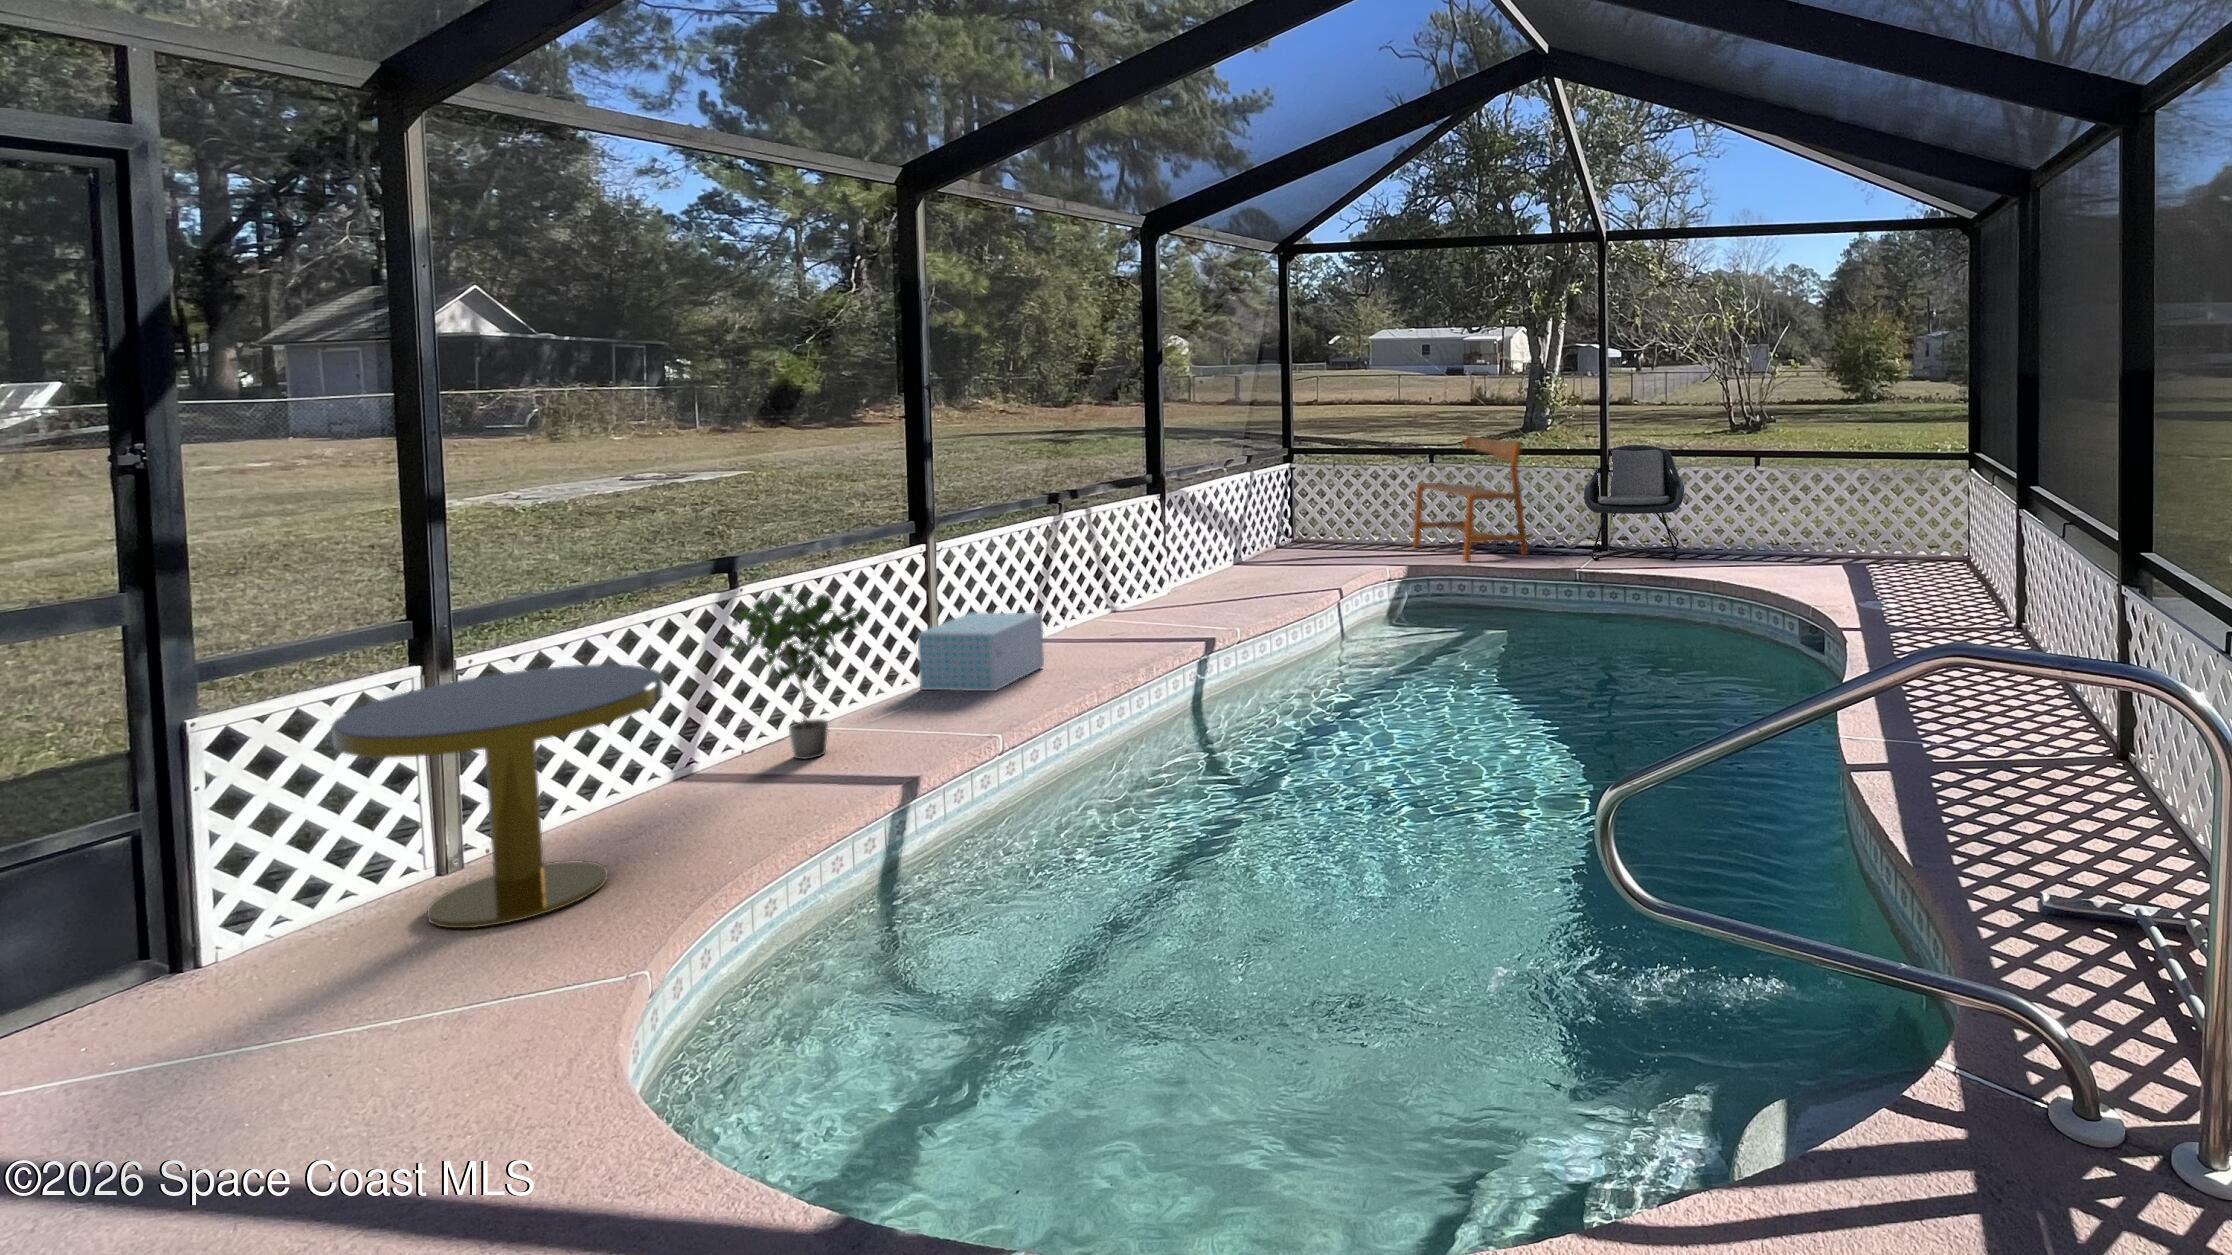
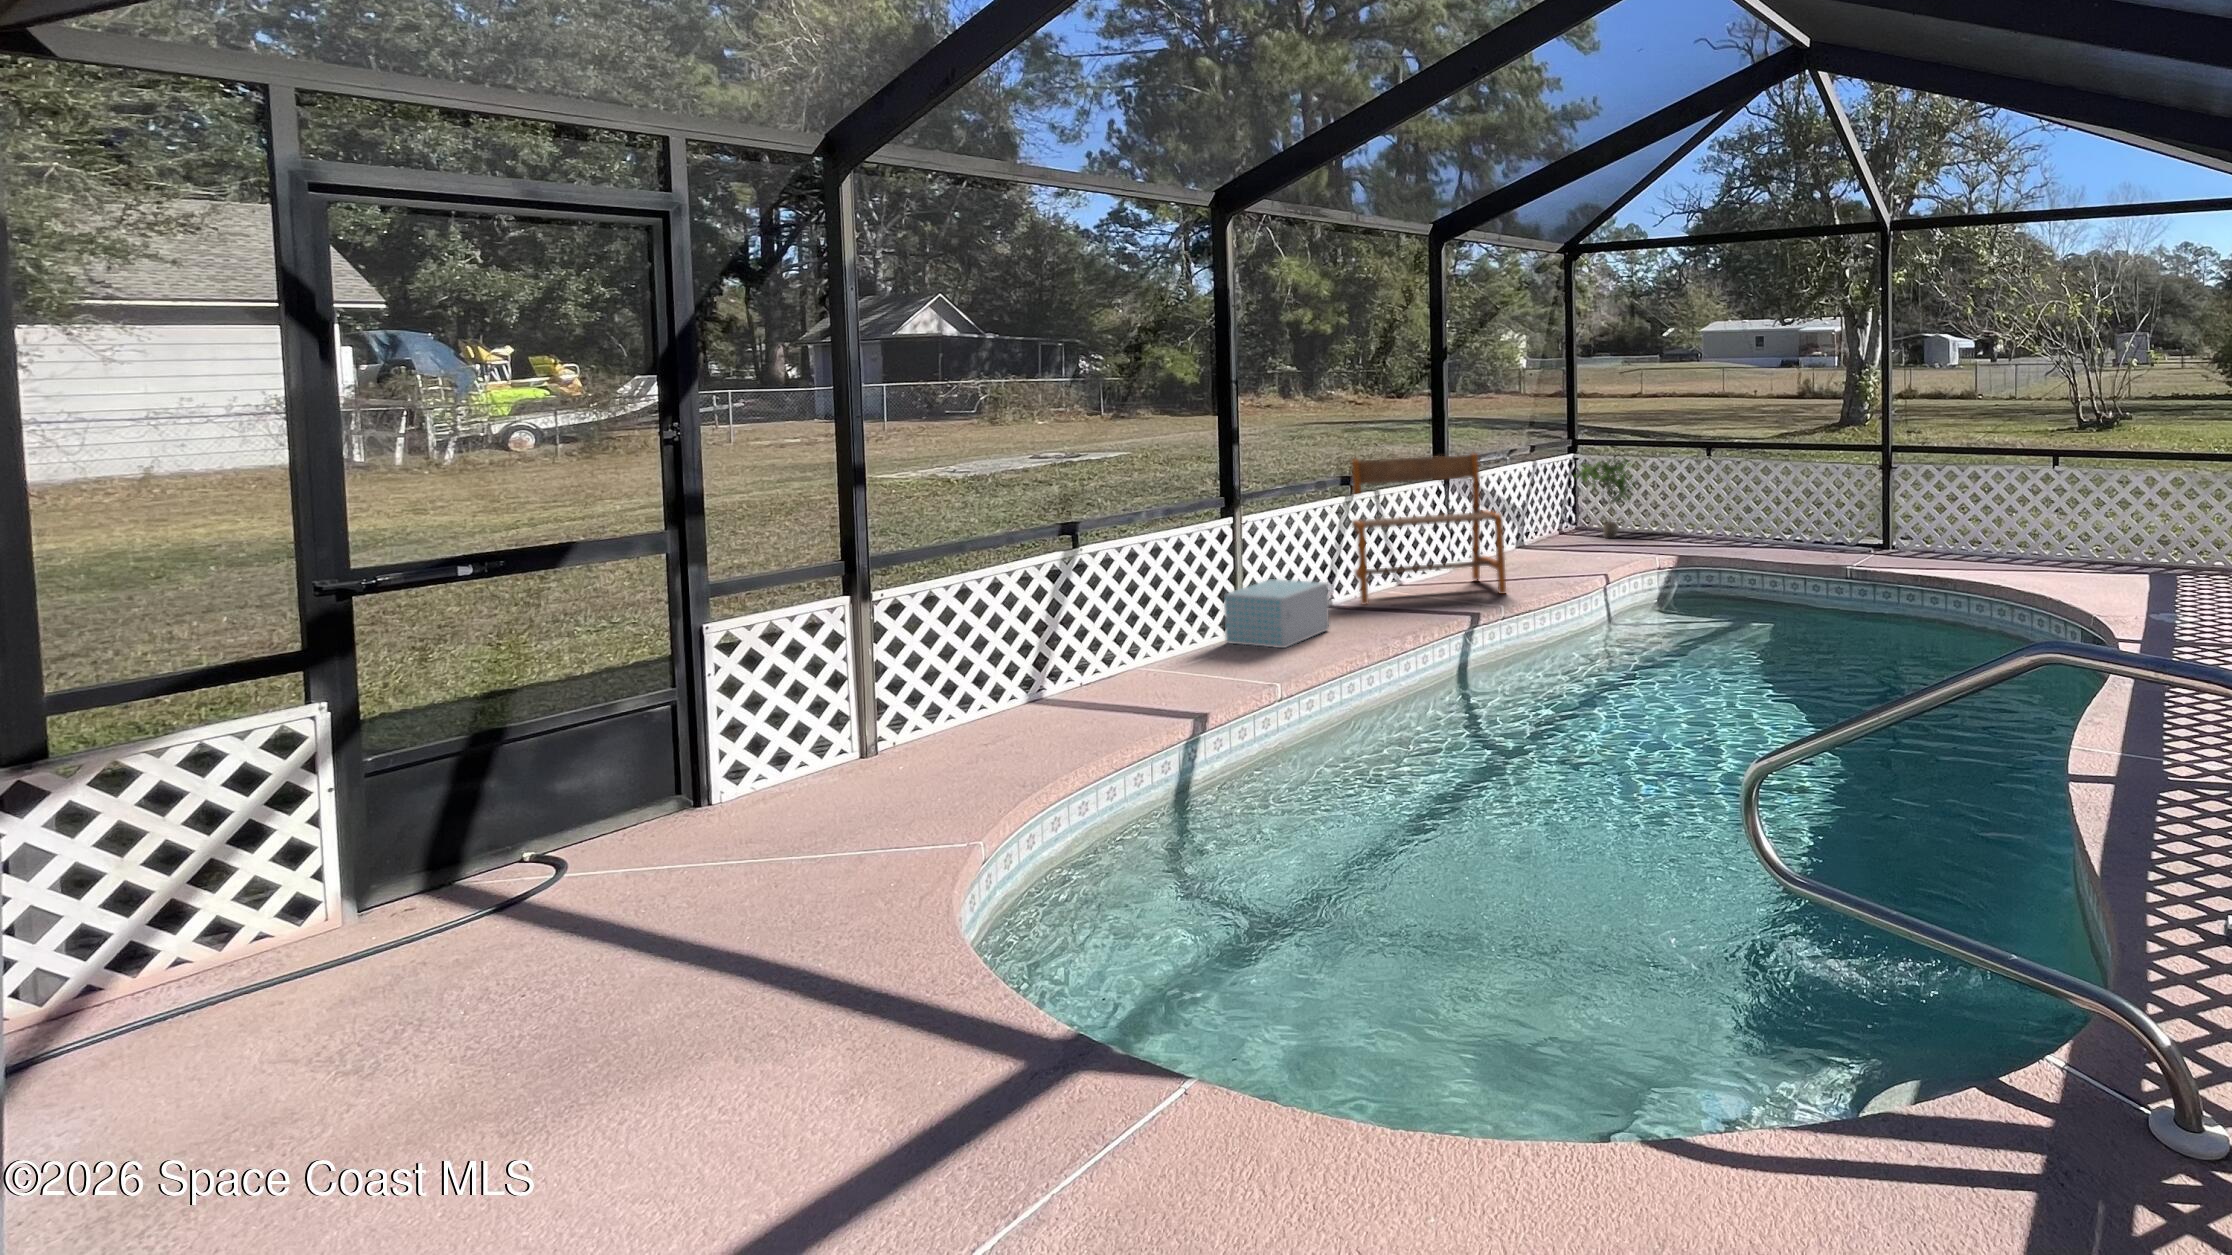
bench: present [1413,435,1528,562] -> present [1352,453,1506,604]
lounge chair: present [1584,445,1684,561] -> none [1859,442,1967,562]
potted plant: present [723,587,867,759] -> present [1580,459,1634,539]
side table: present [332,664,663,928] -> none [790,603,1012,797]

